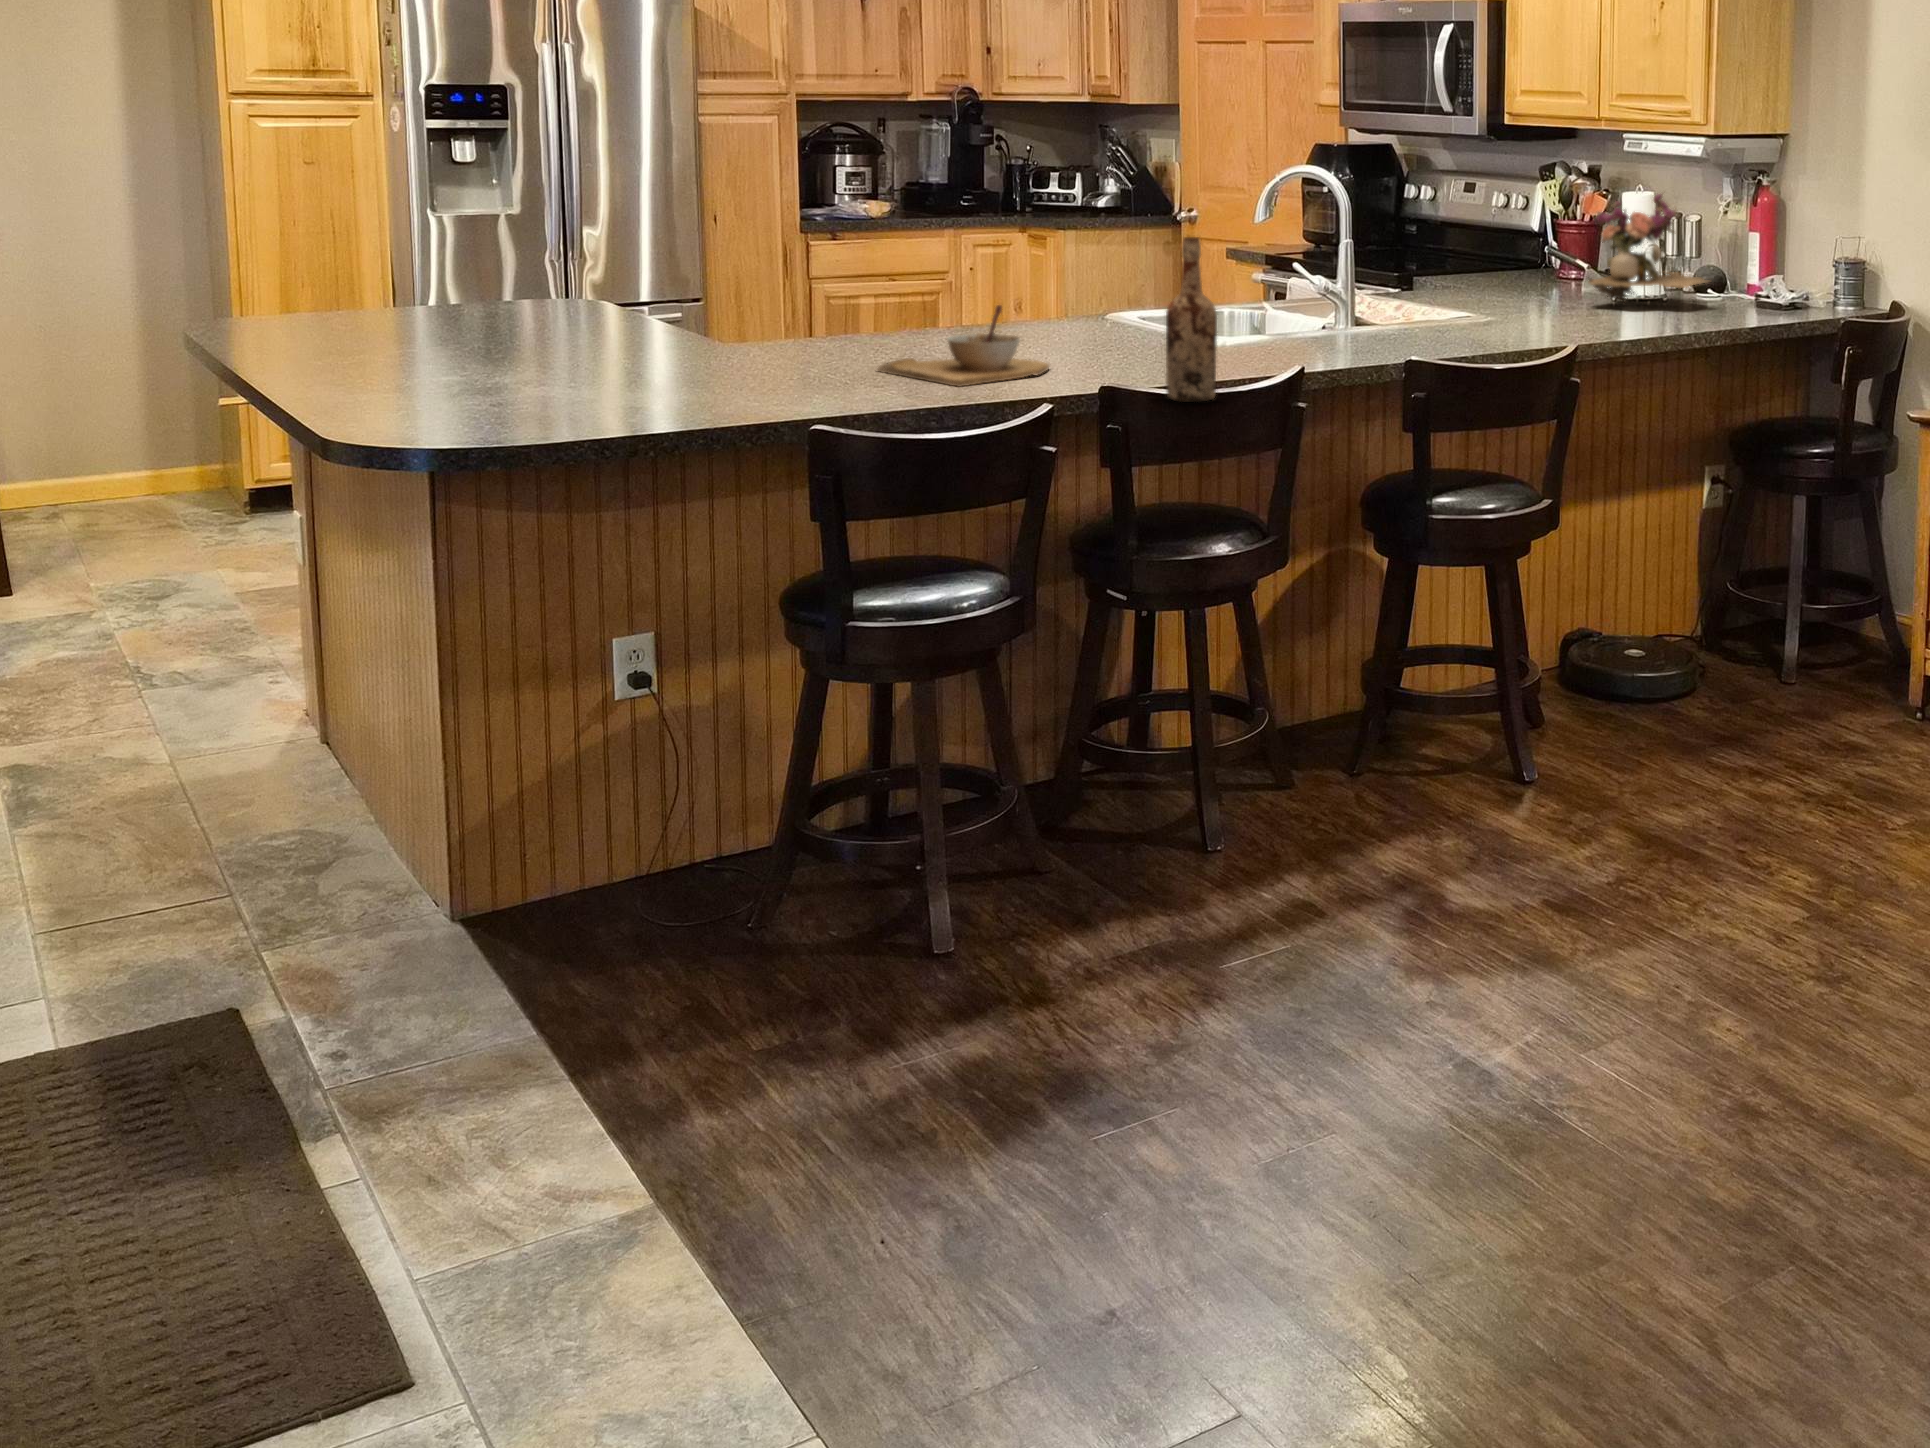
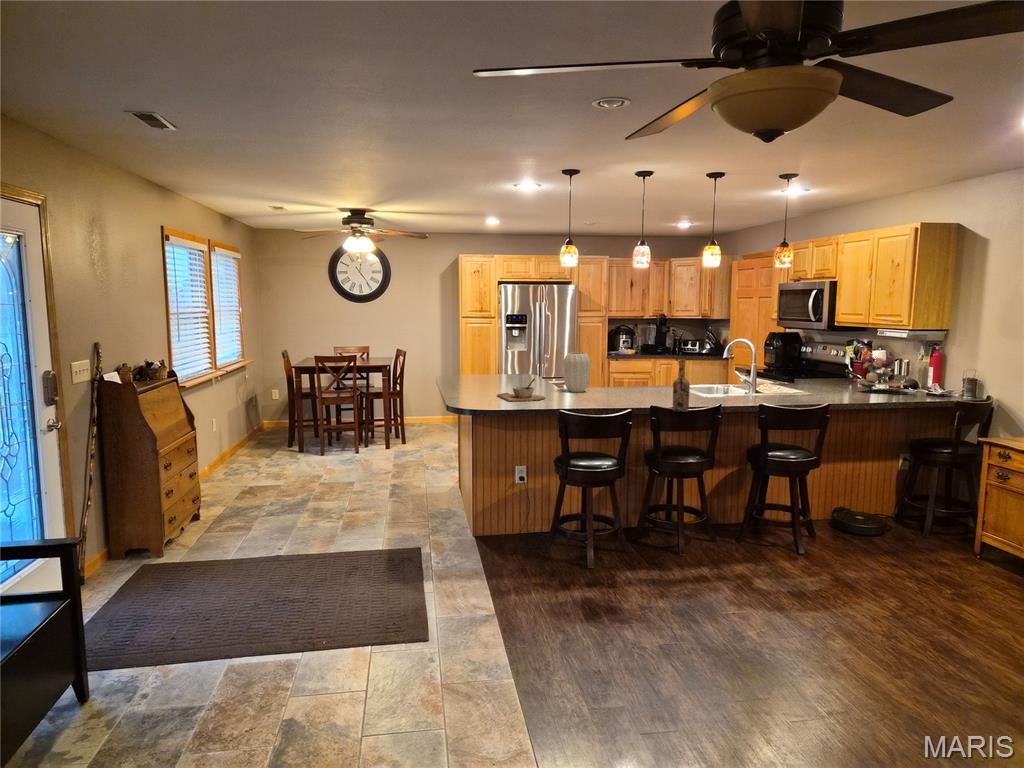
vase: none [746,221,845,359] -> present [563,353,591,392]
bowl: present [877,305,1049,387] -> present [497,379,545,402]

